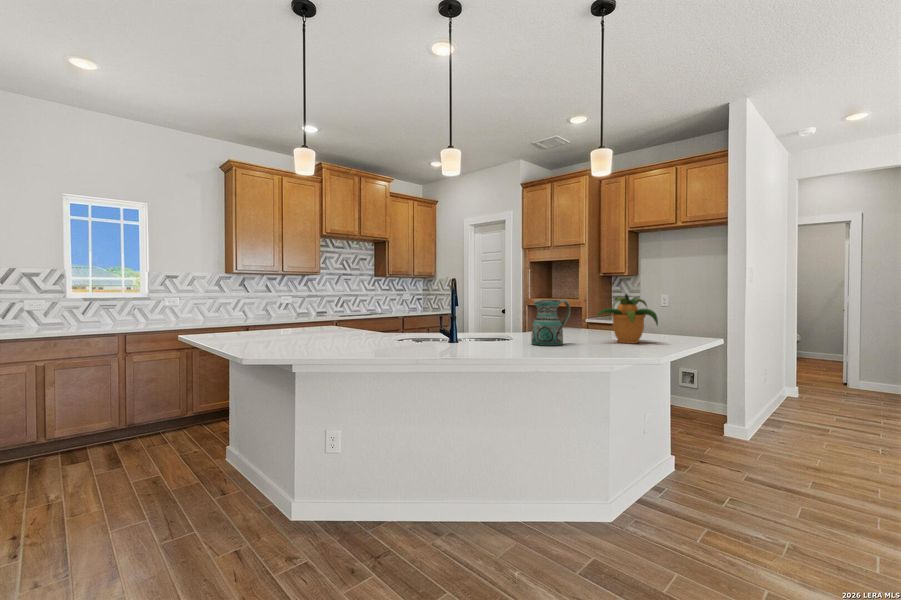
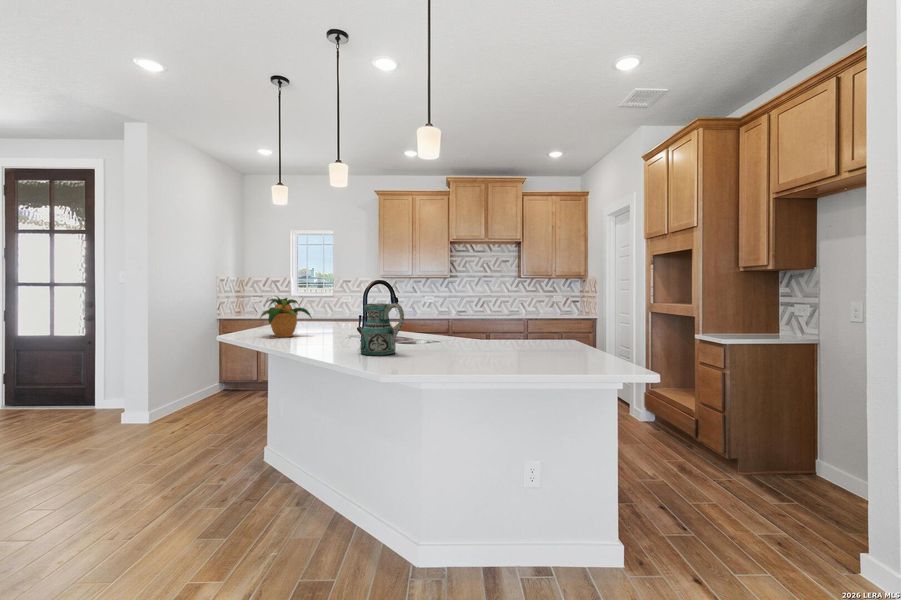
potted plant: present [597,294,658,343] -> present [260,296,311,337]

